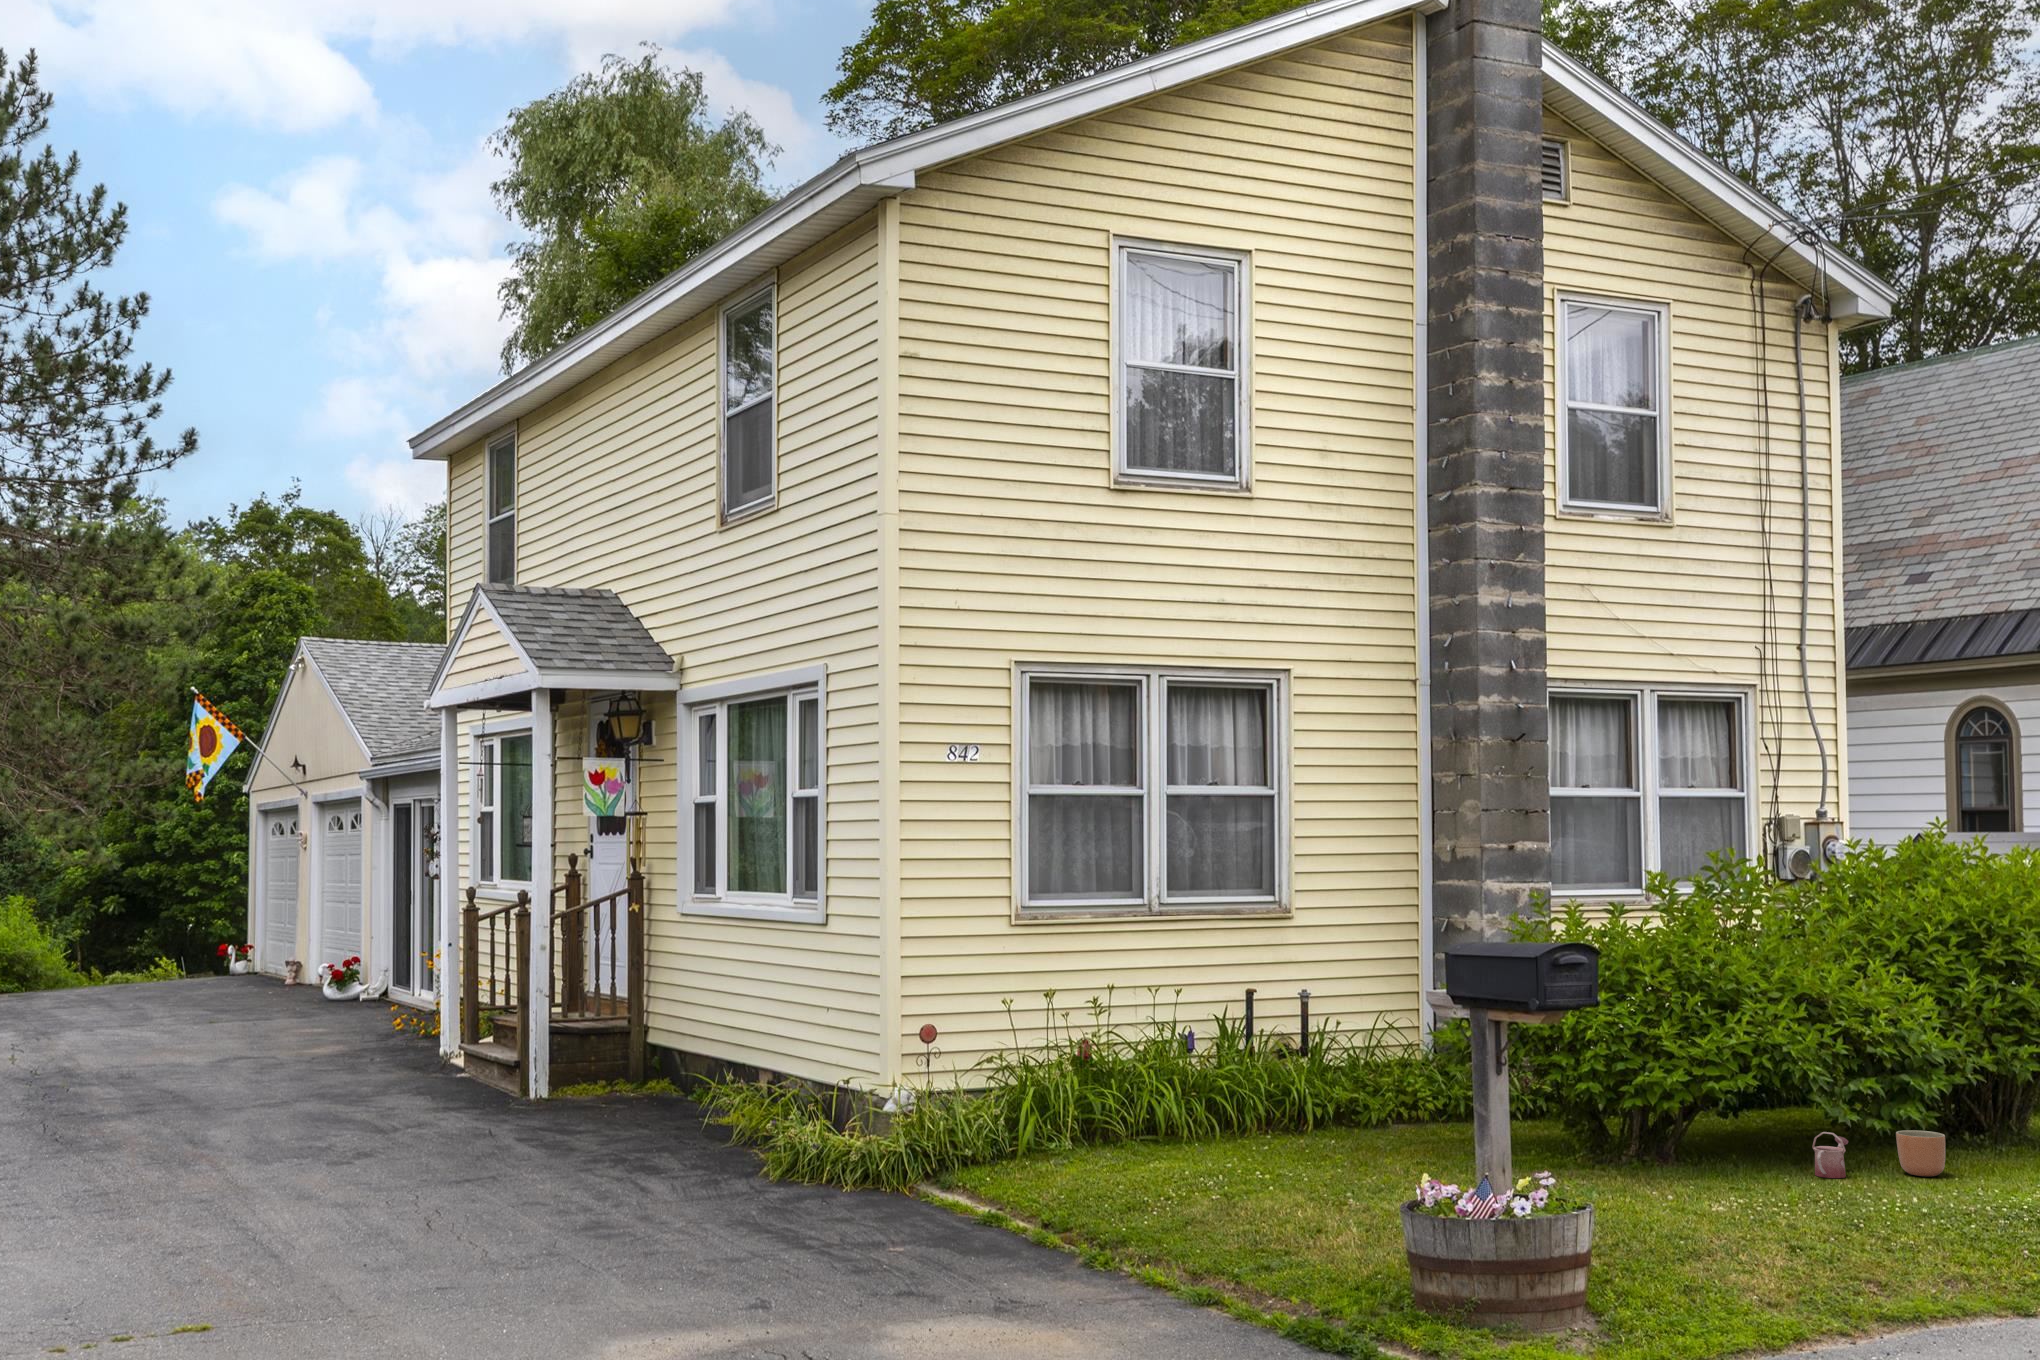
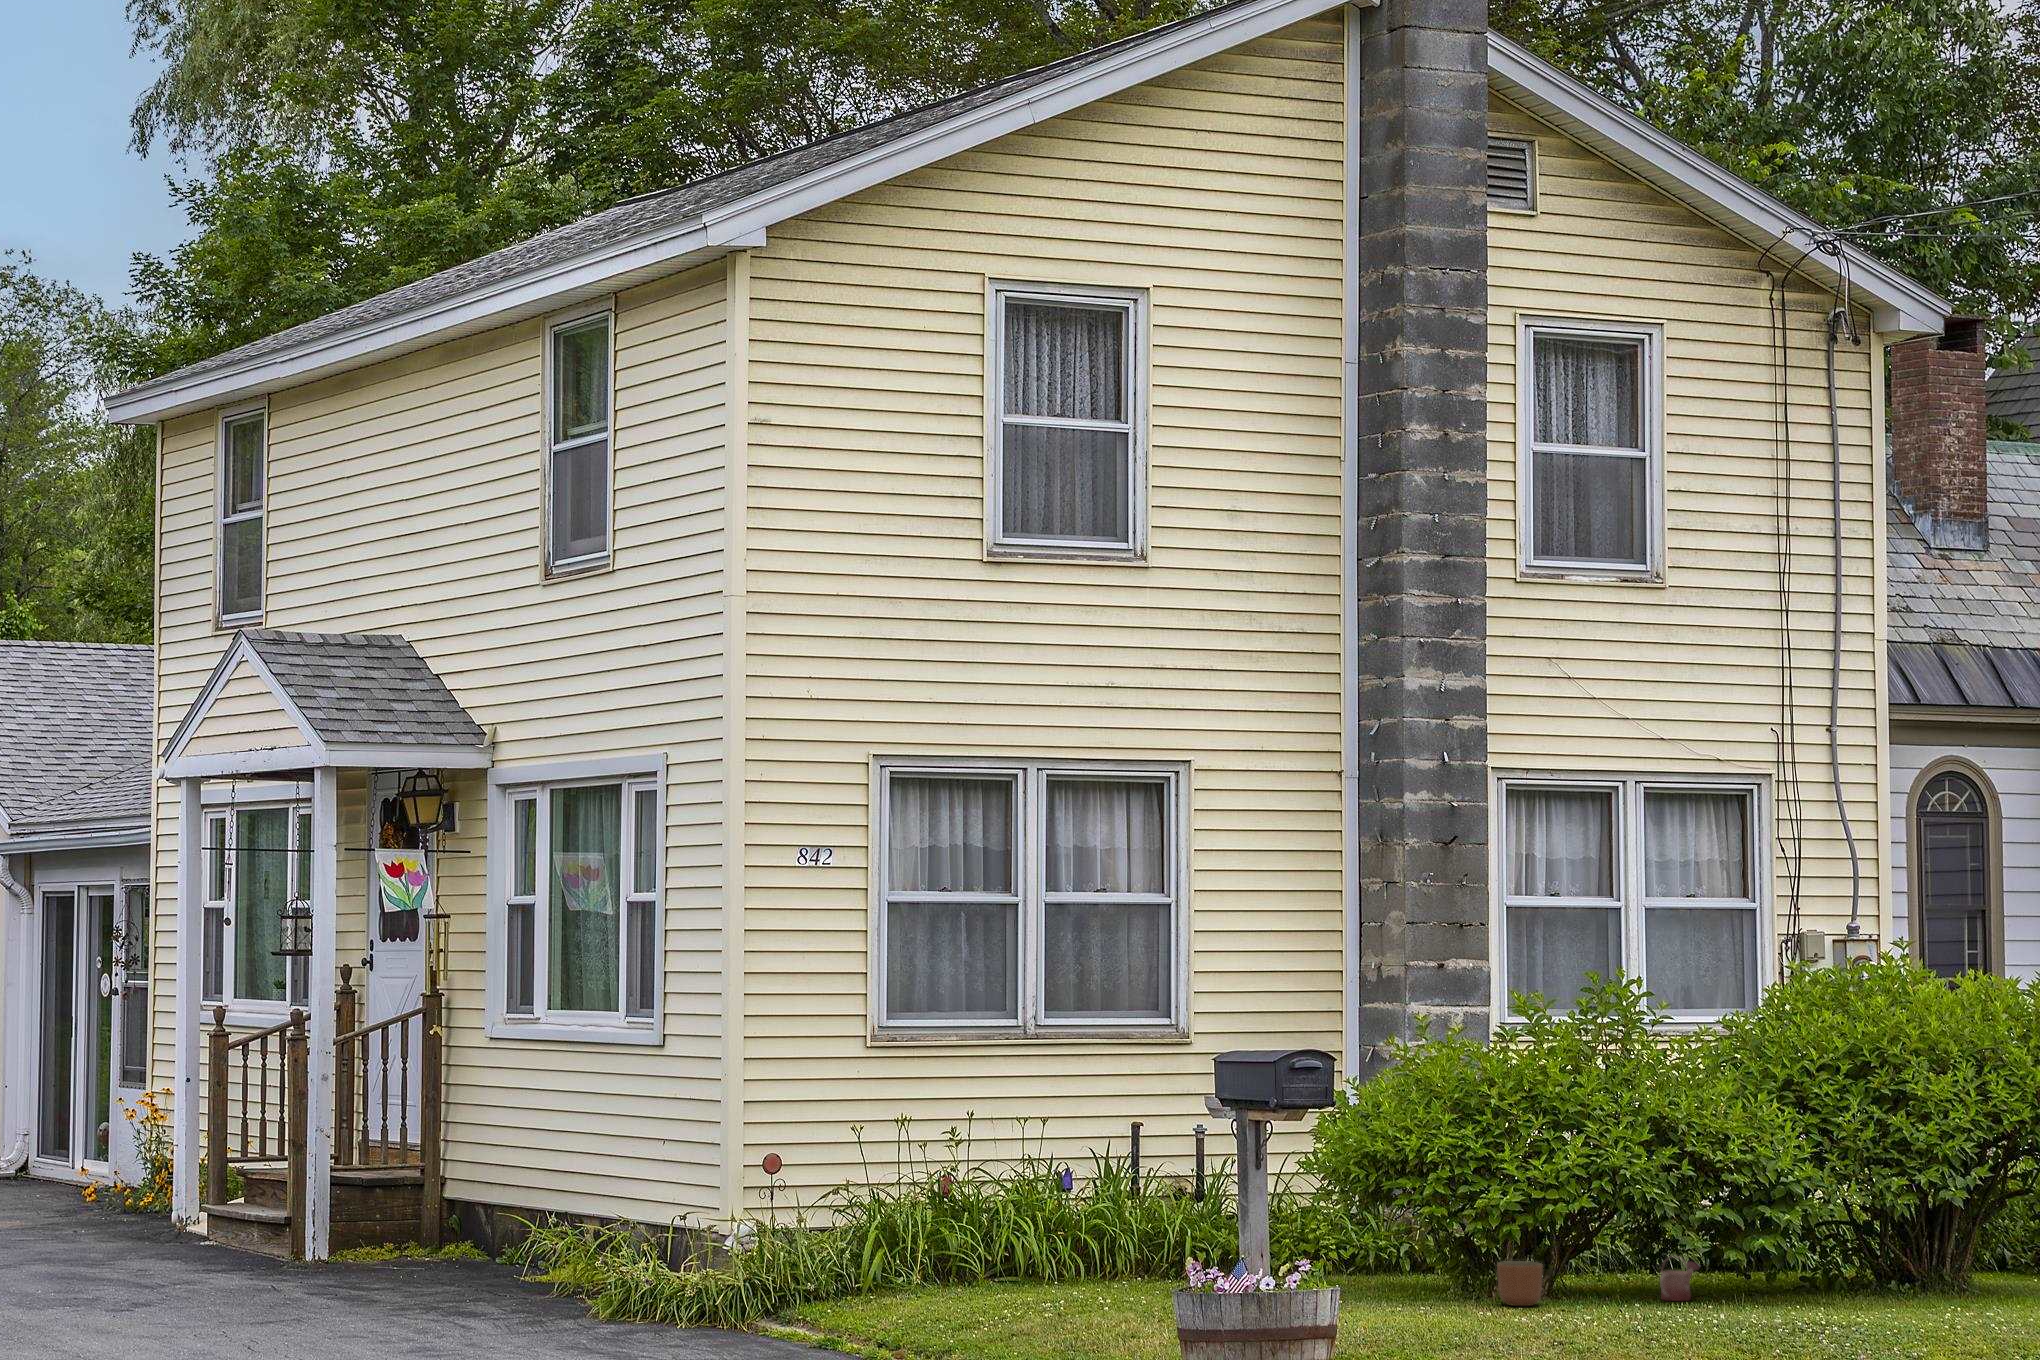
planter: present [1896,1130,1945,1177] -> present [1497,1261,1543,1306]

